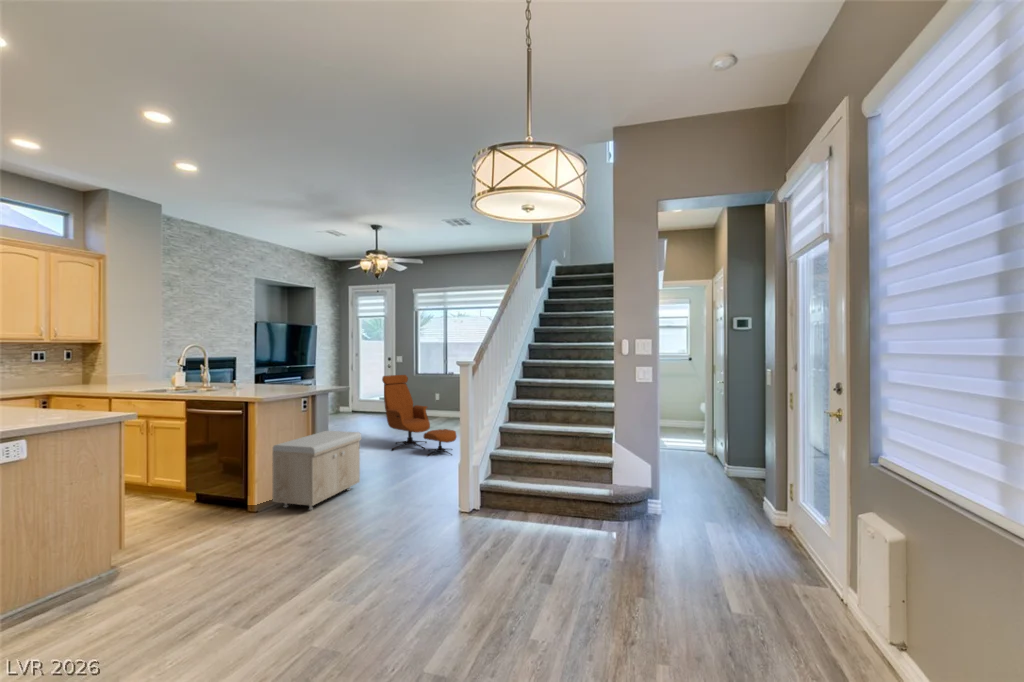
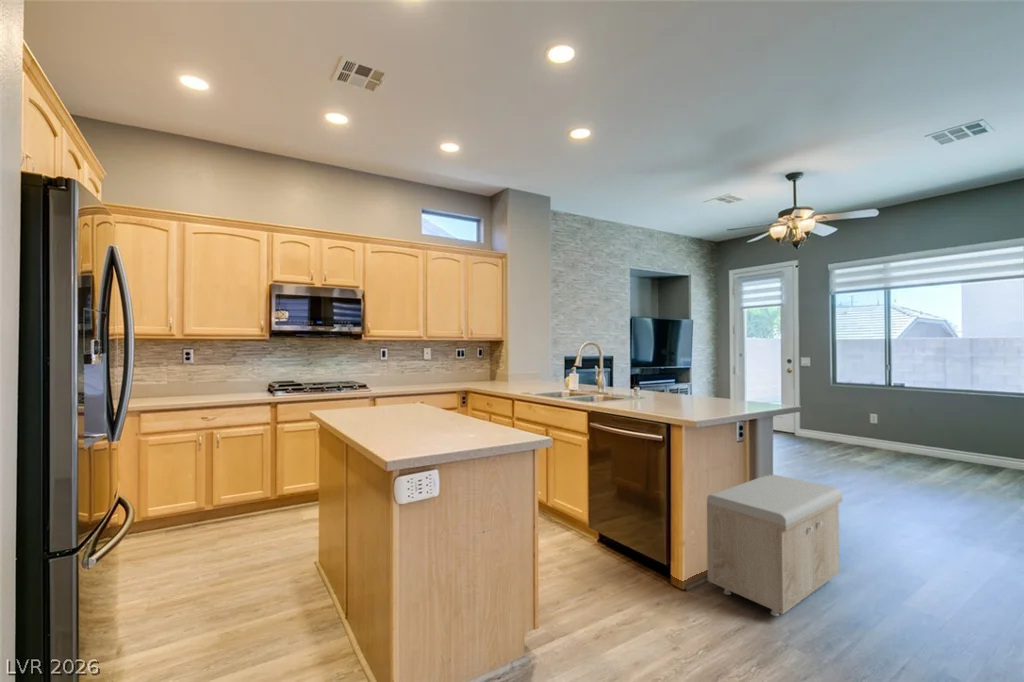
lounge chair: present [382,375,457,456] -> none [817,387,990,540]

